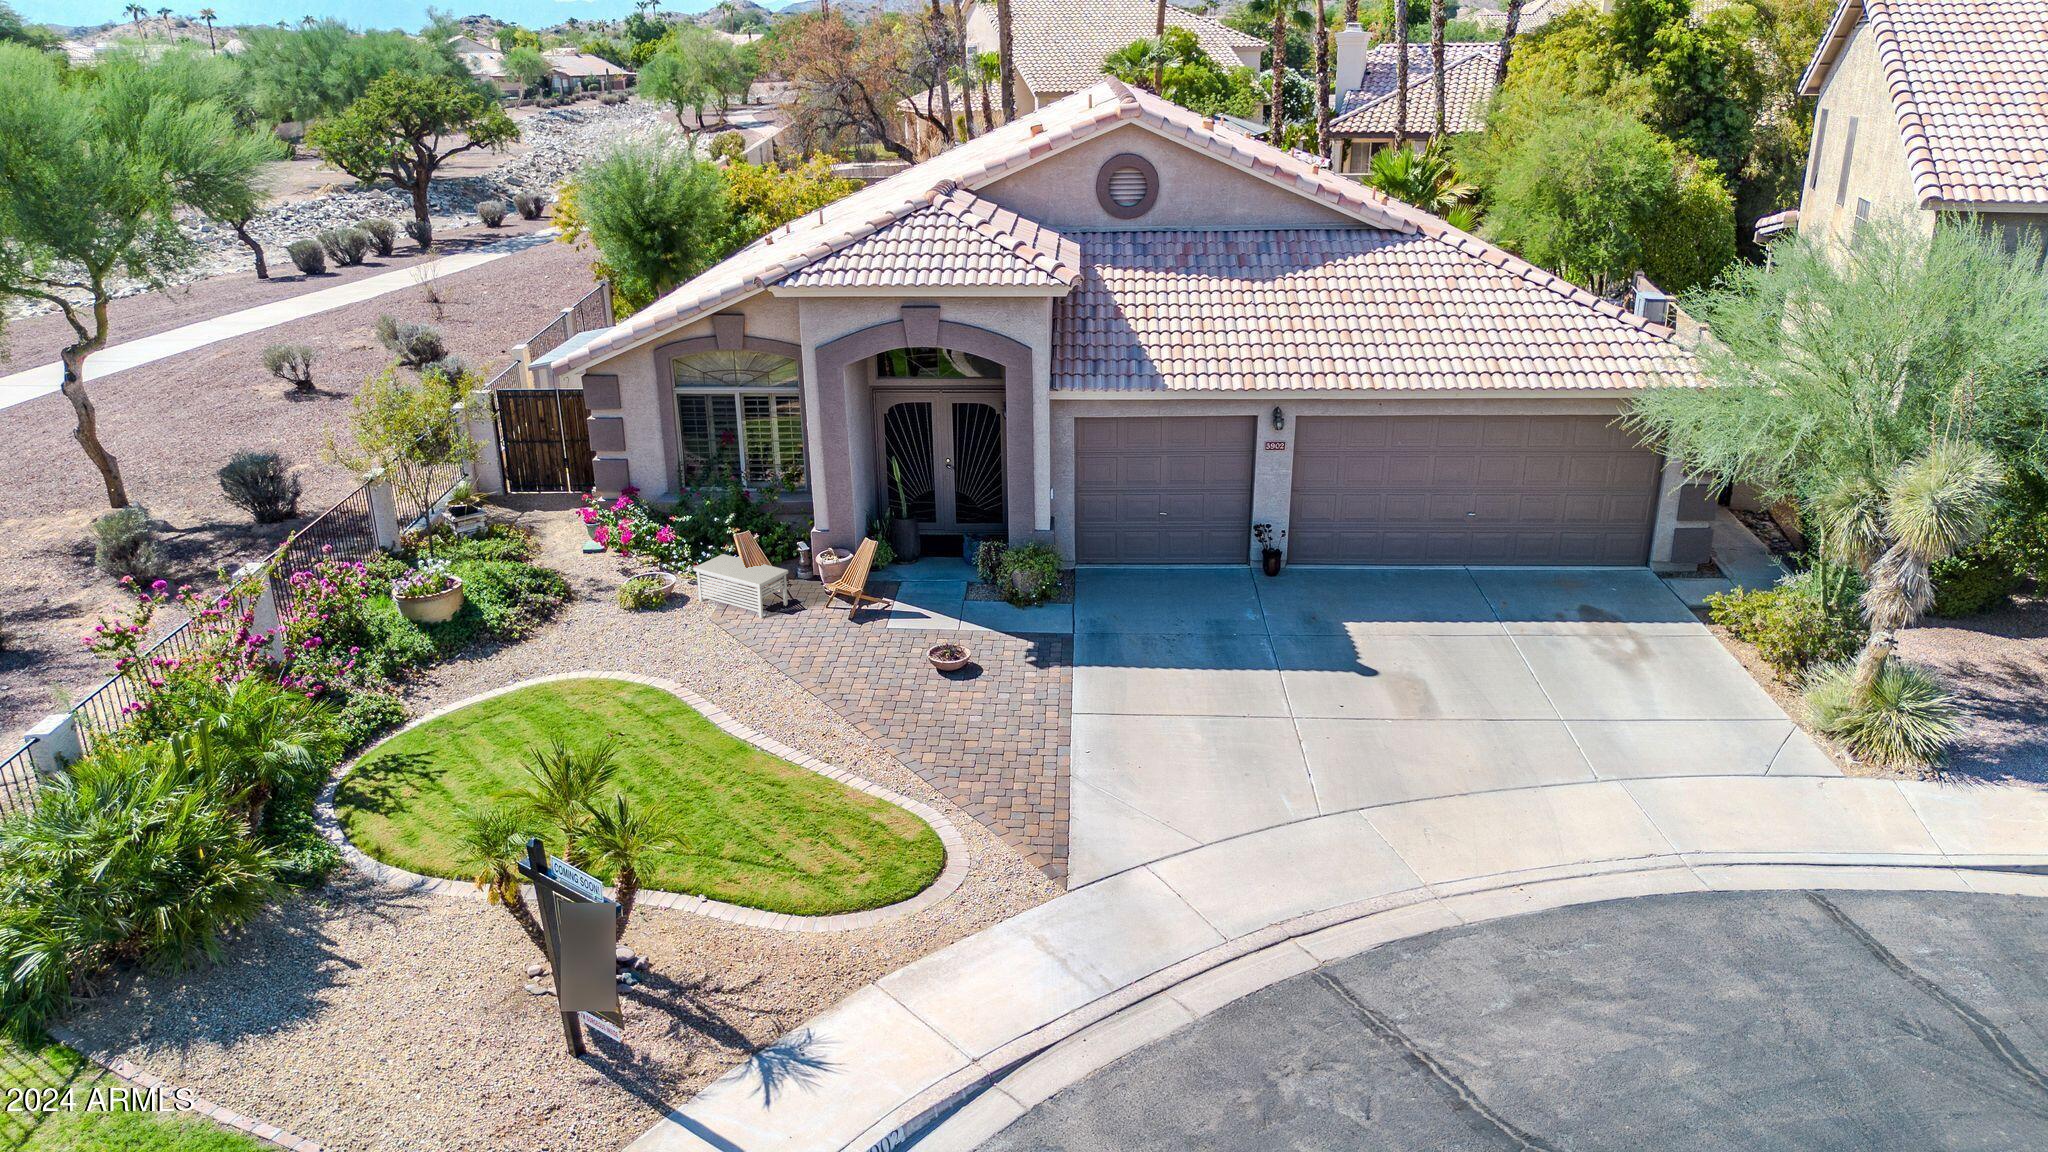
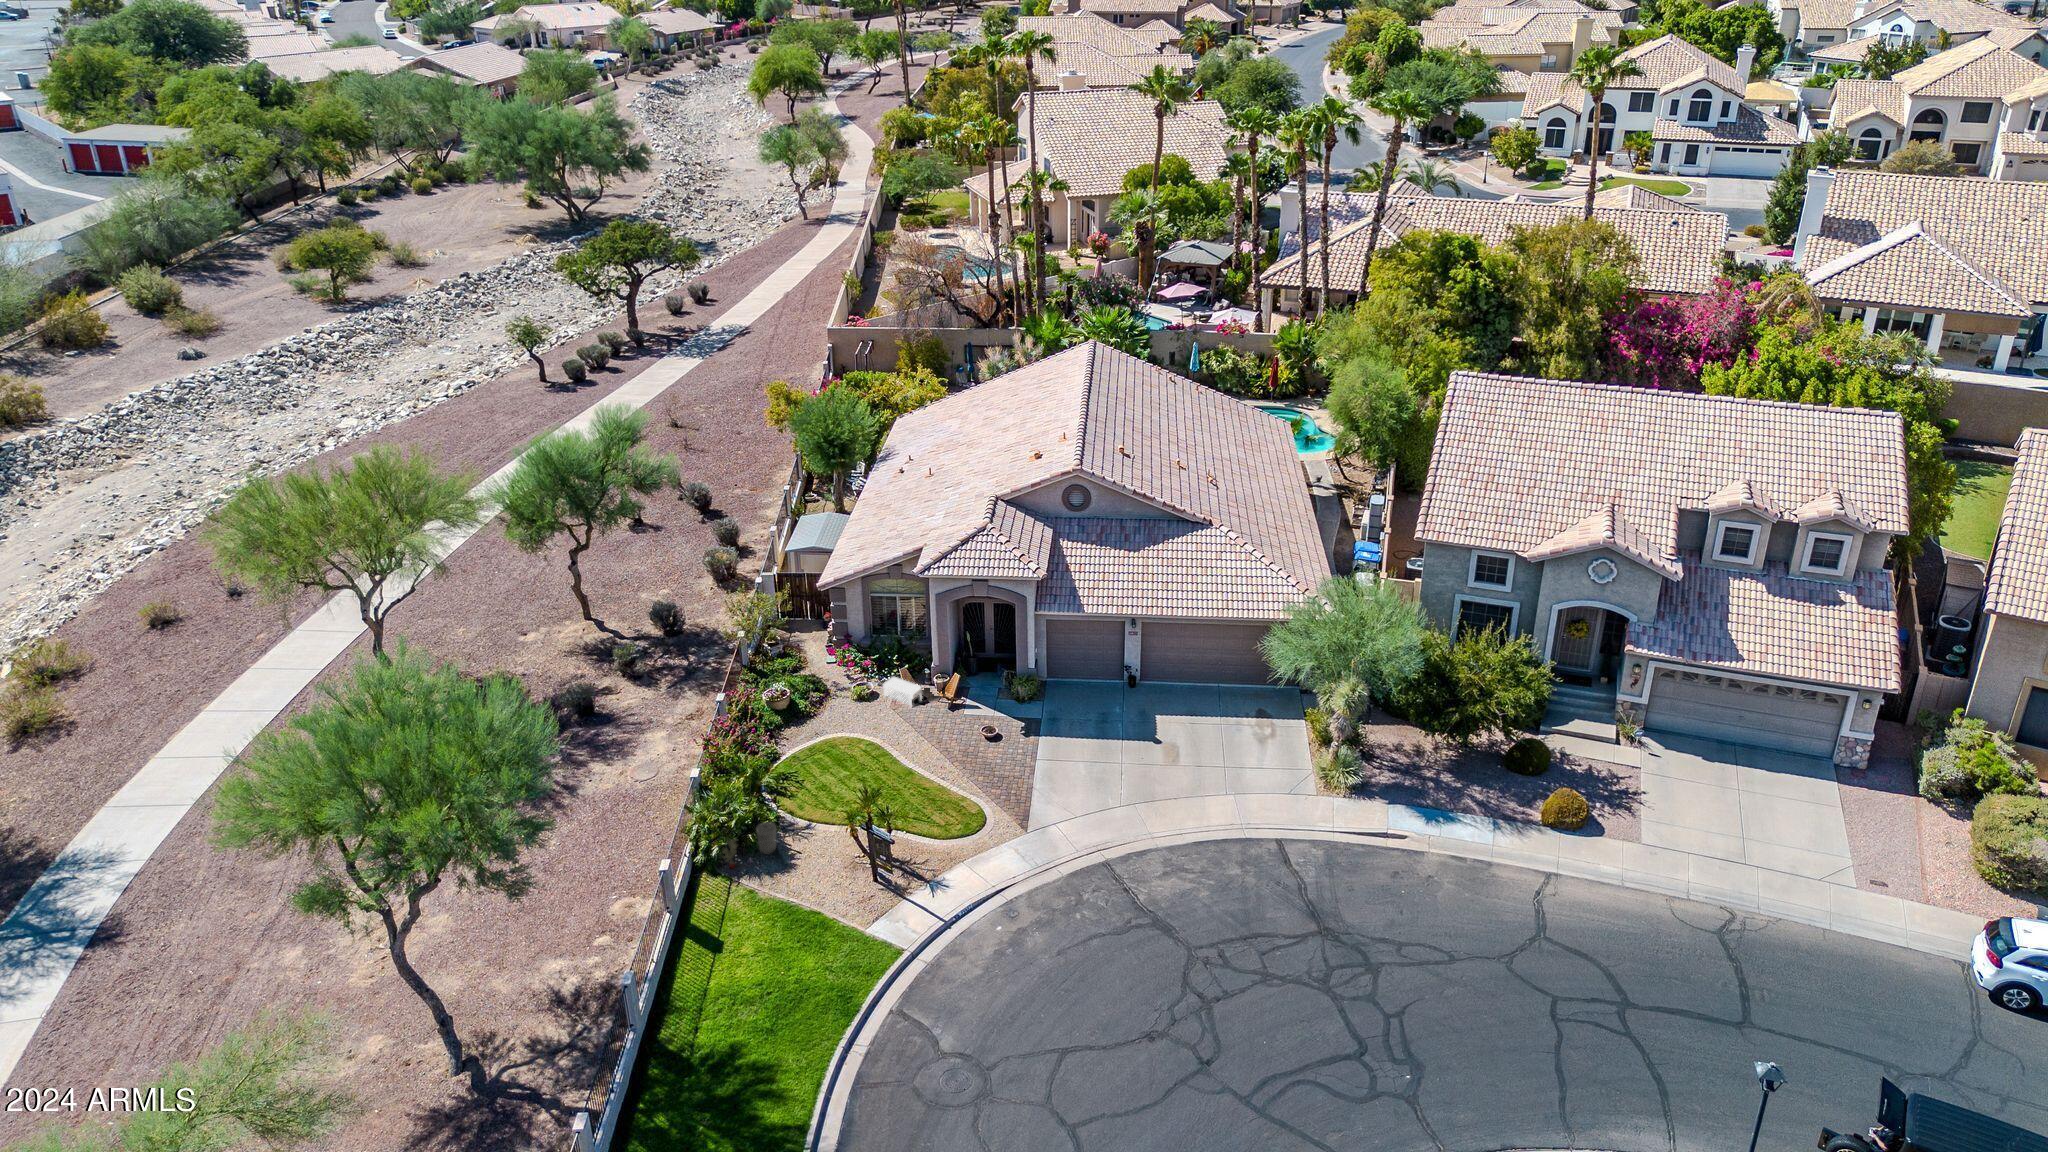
trash can: none [210,871,288,971] -> present [756,822,776,853]
potted tree: none [60,921,132,1024] -> present [723,839,737,868]

